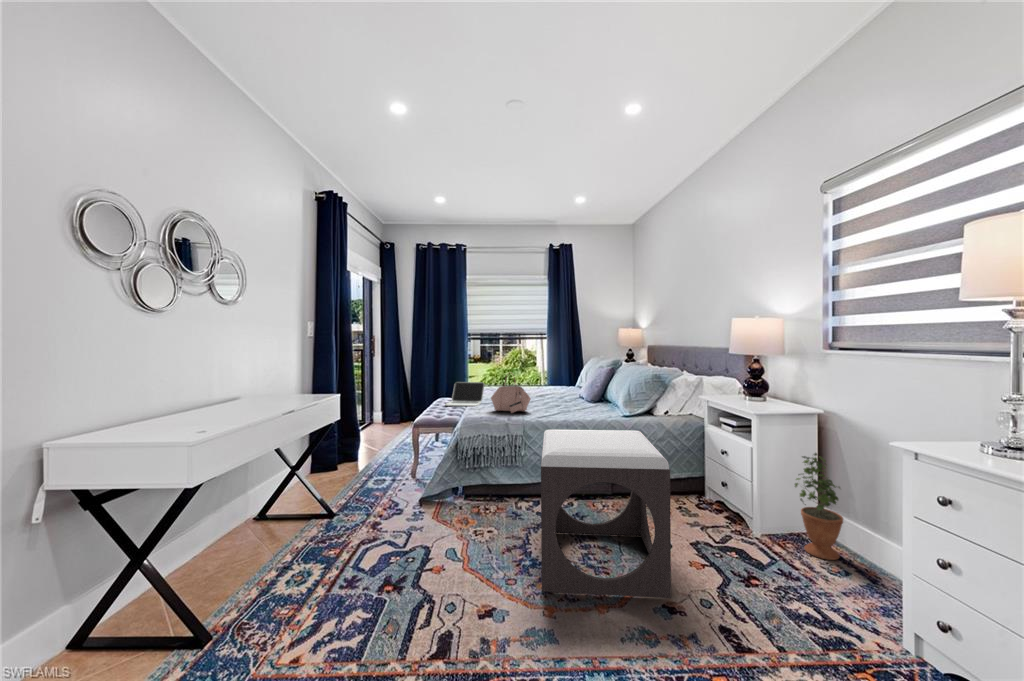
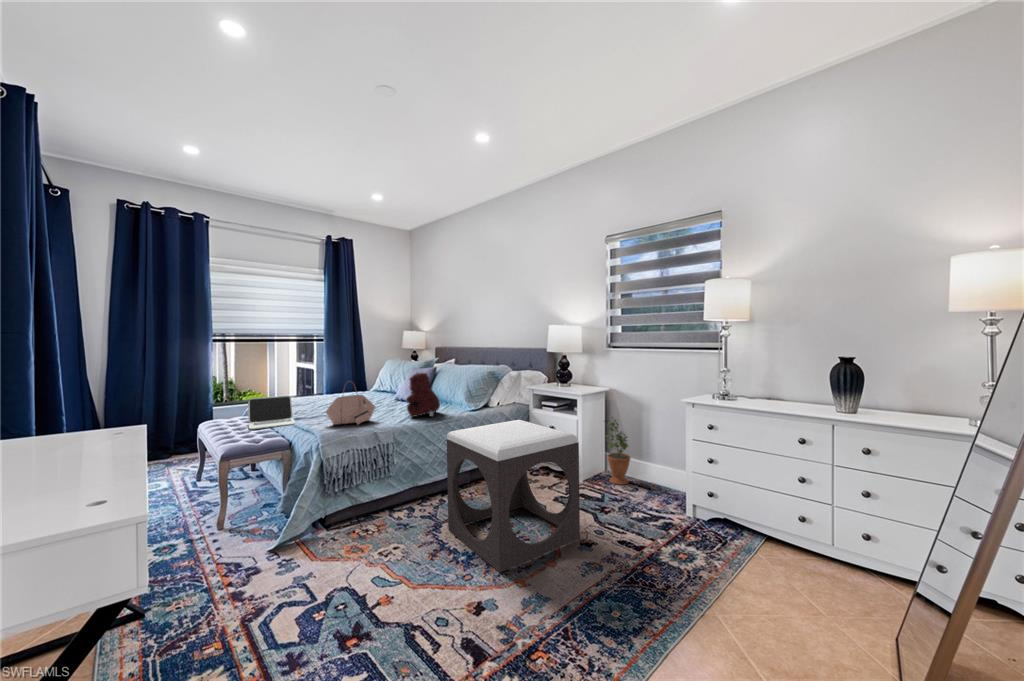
teddy bear: none [558,369,593,416] -> present [406,373,440,417]

